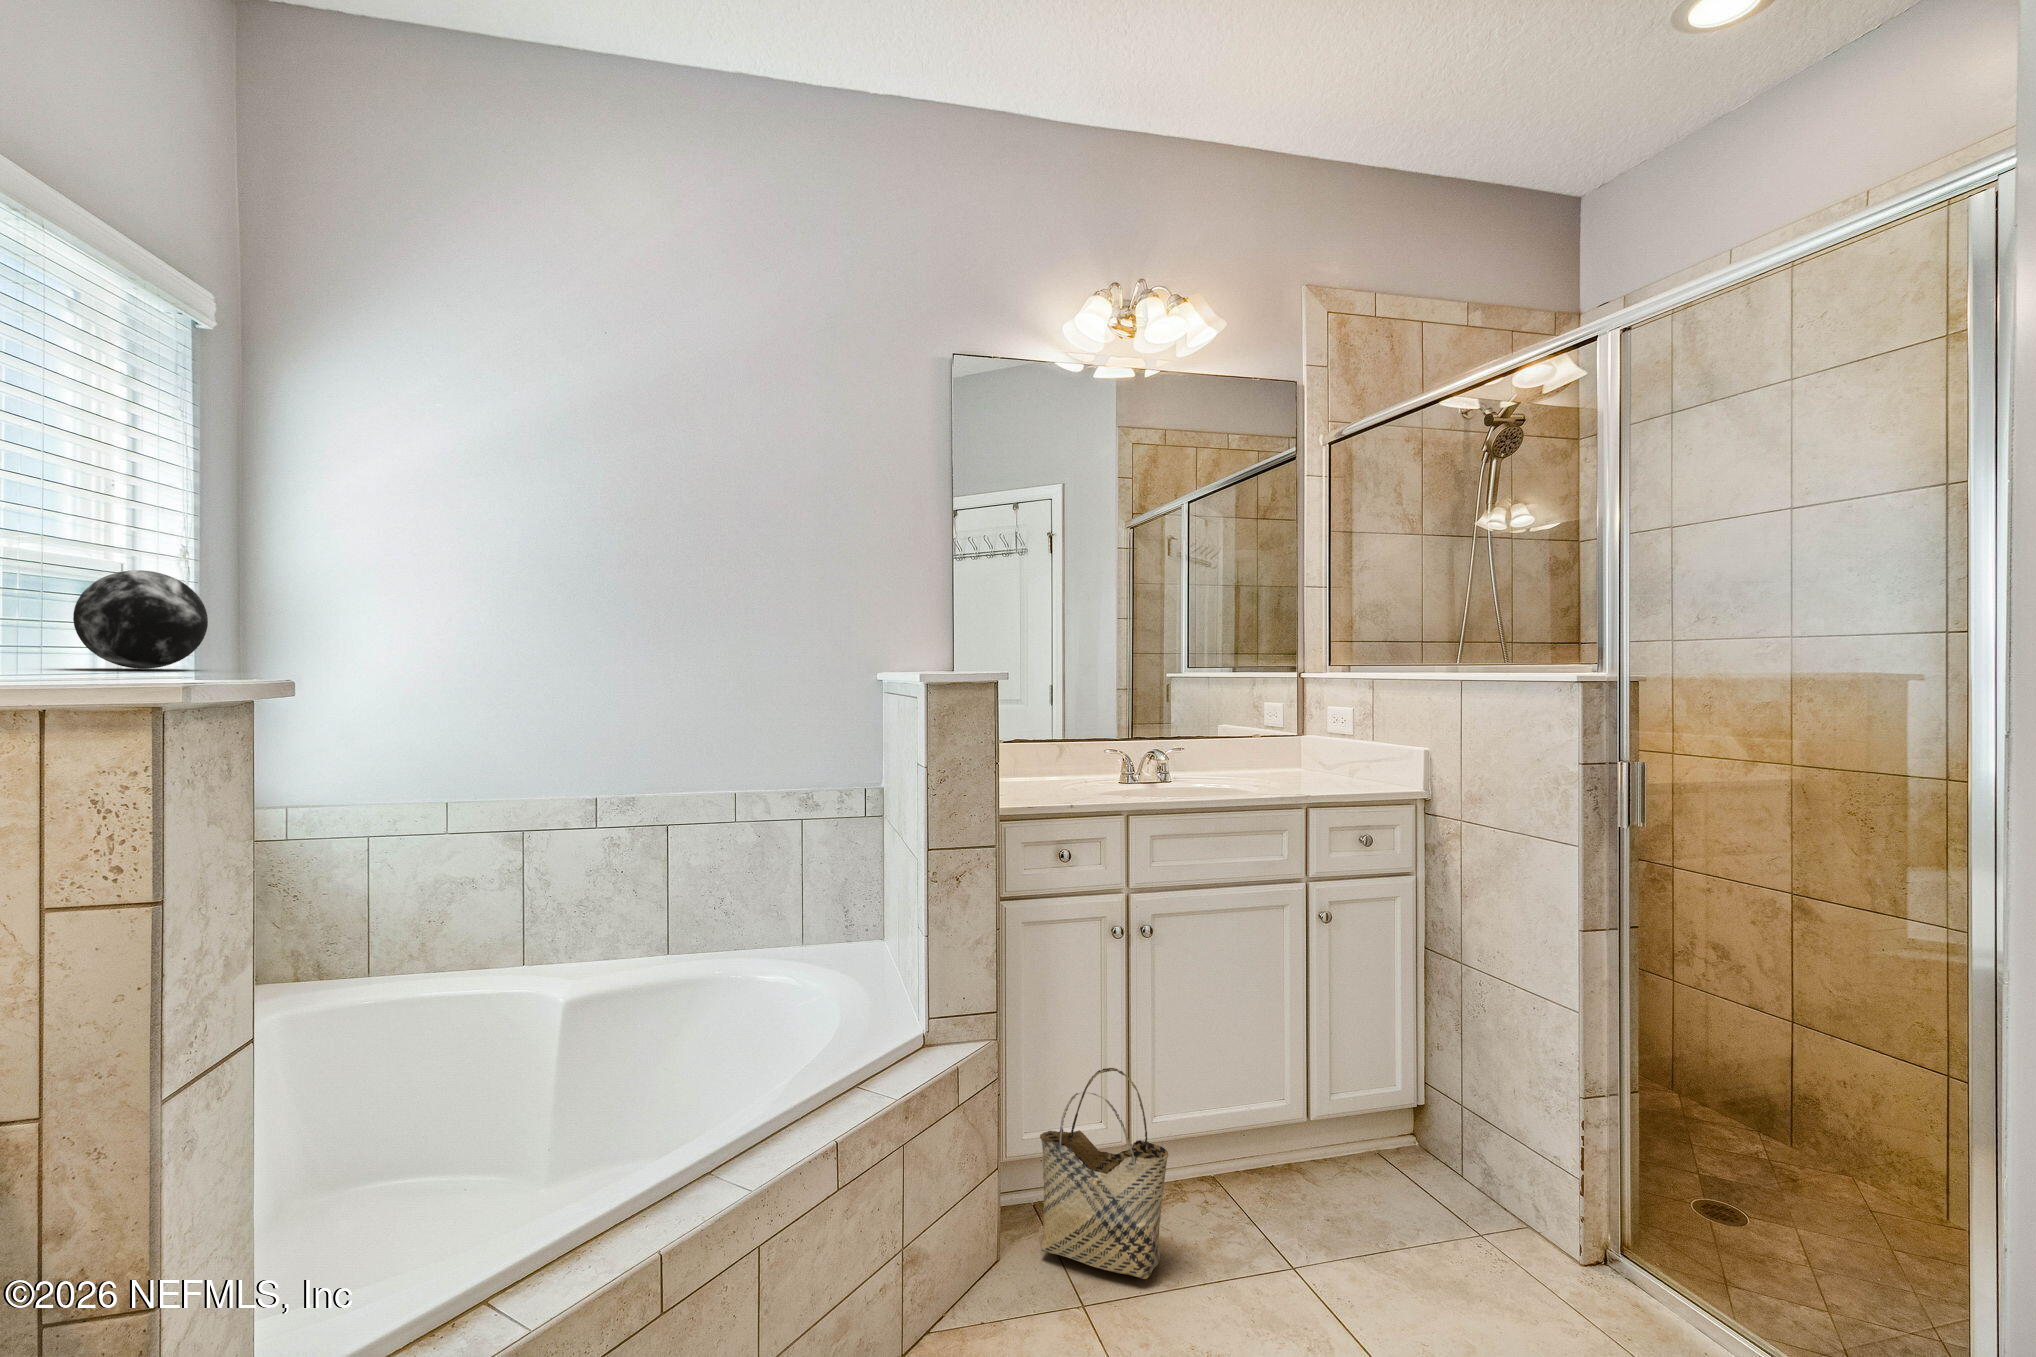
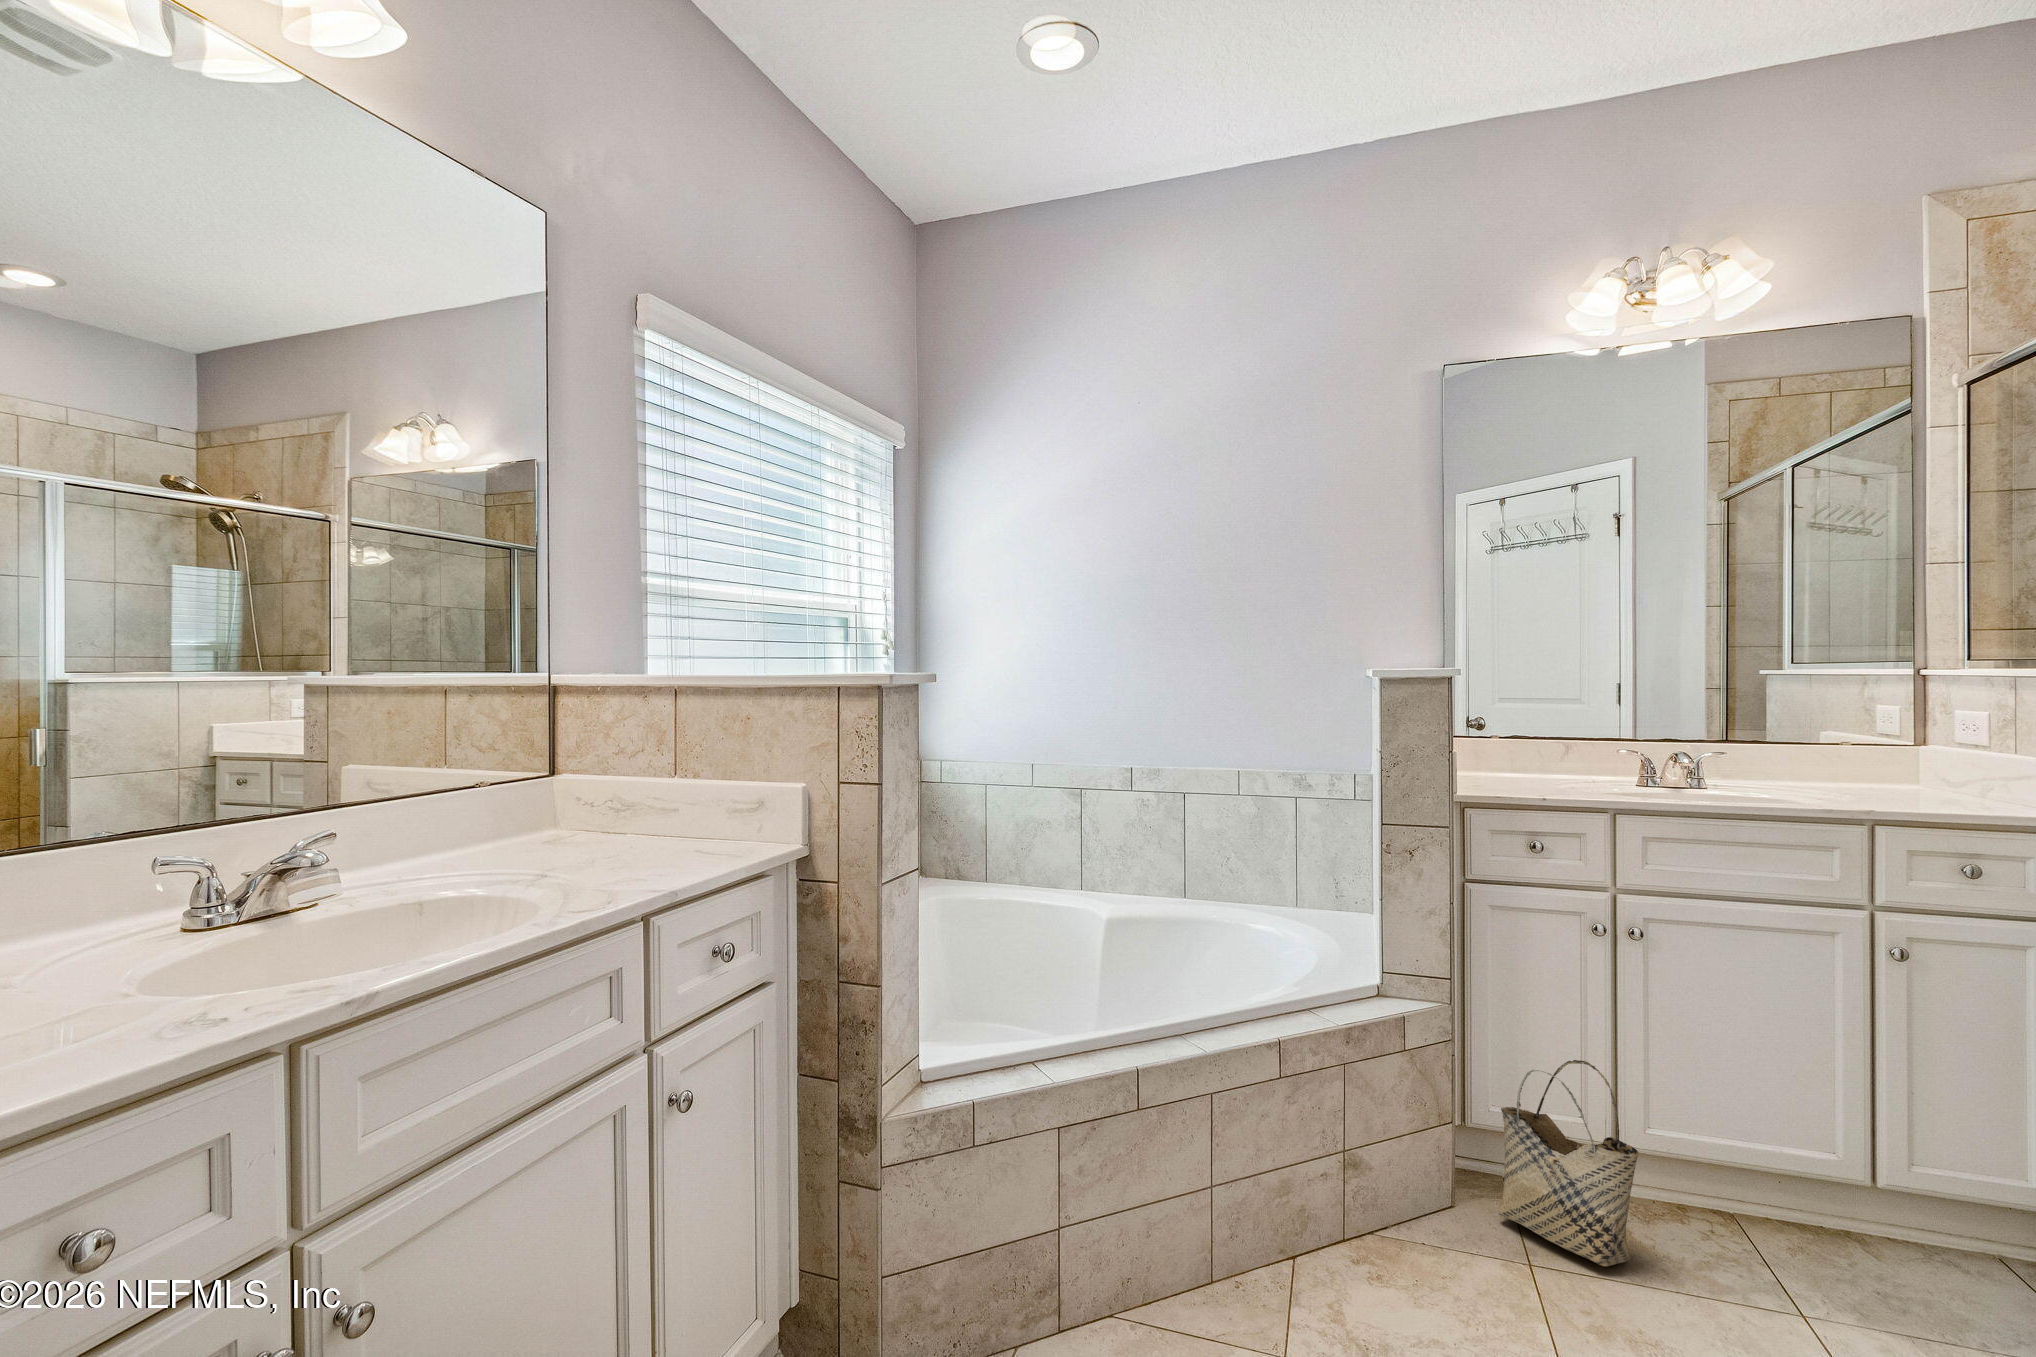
decorative orb: present [73,570,208,669] -> none [843,609,903,668]

